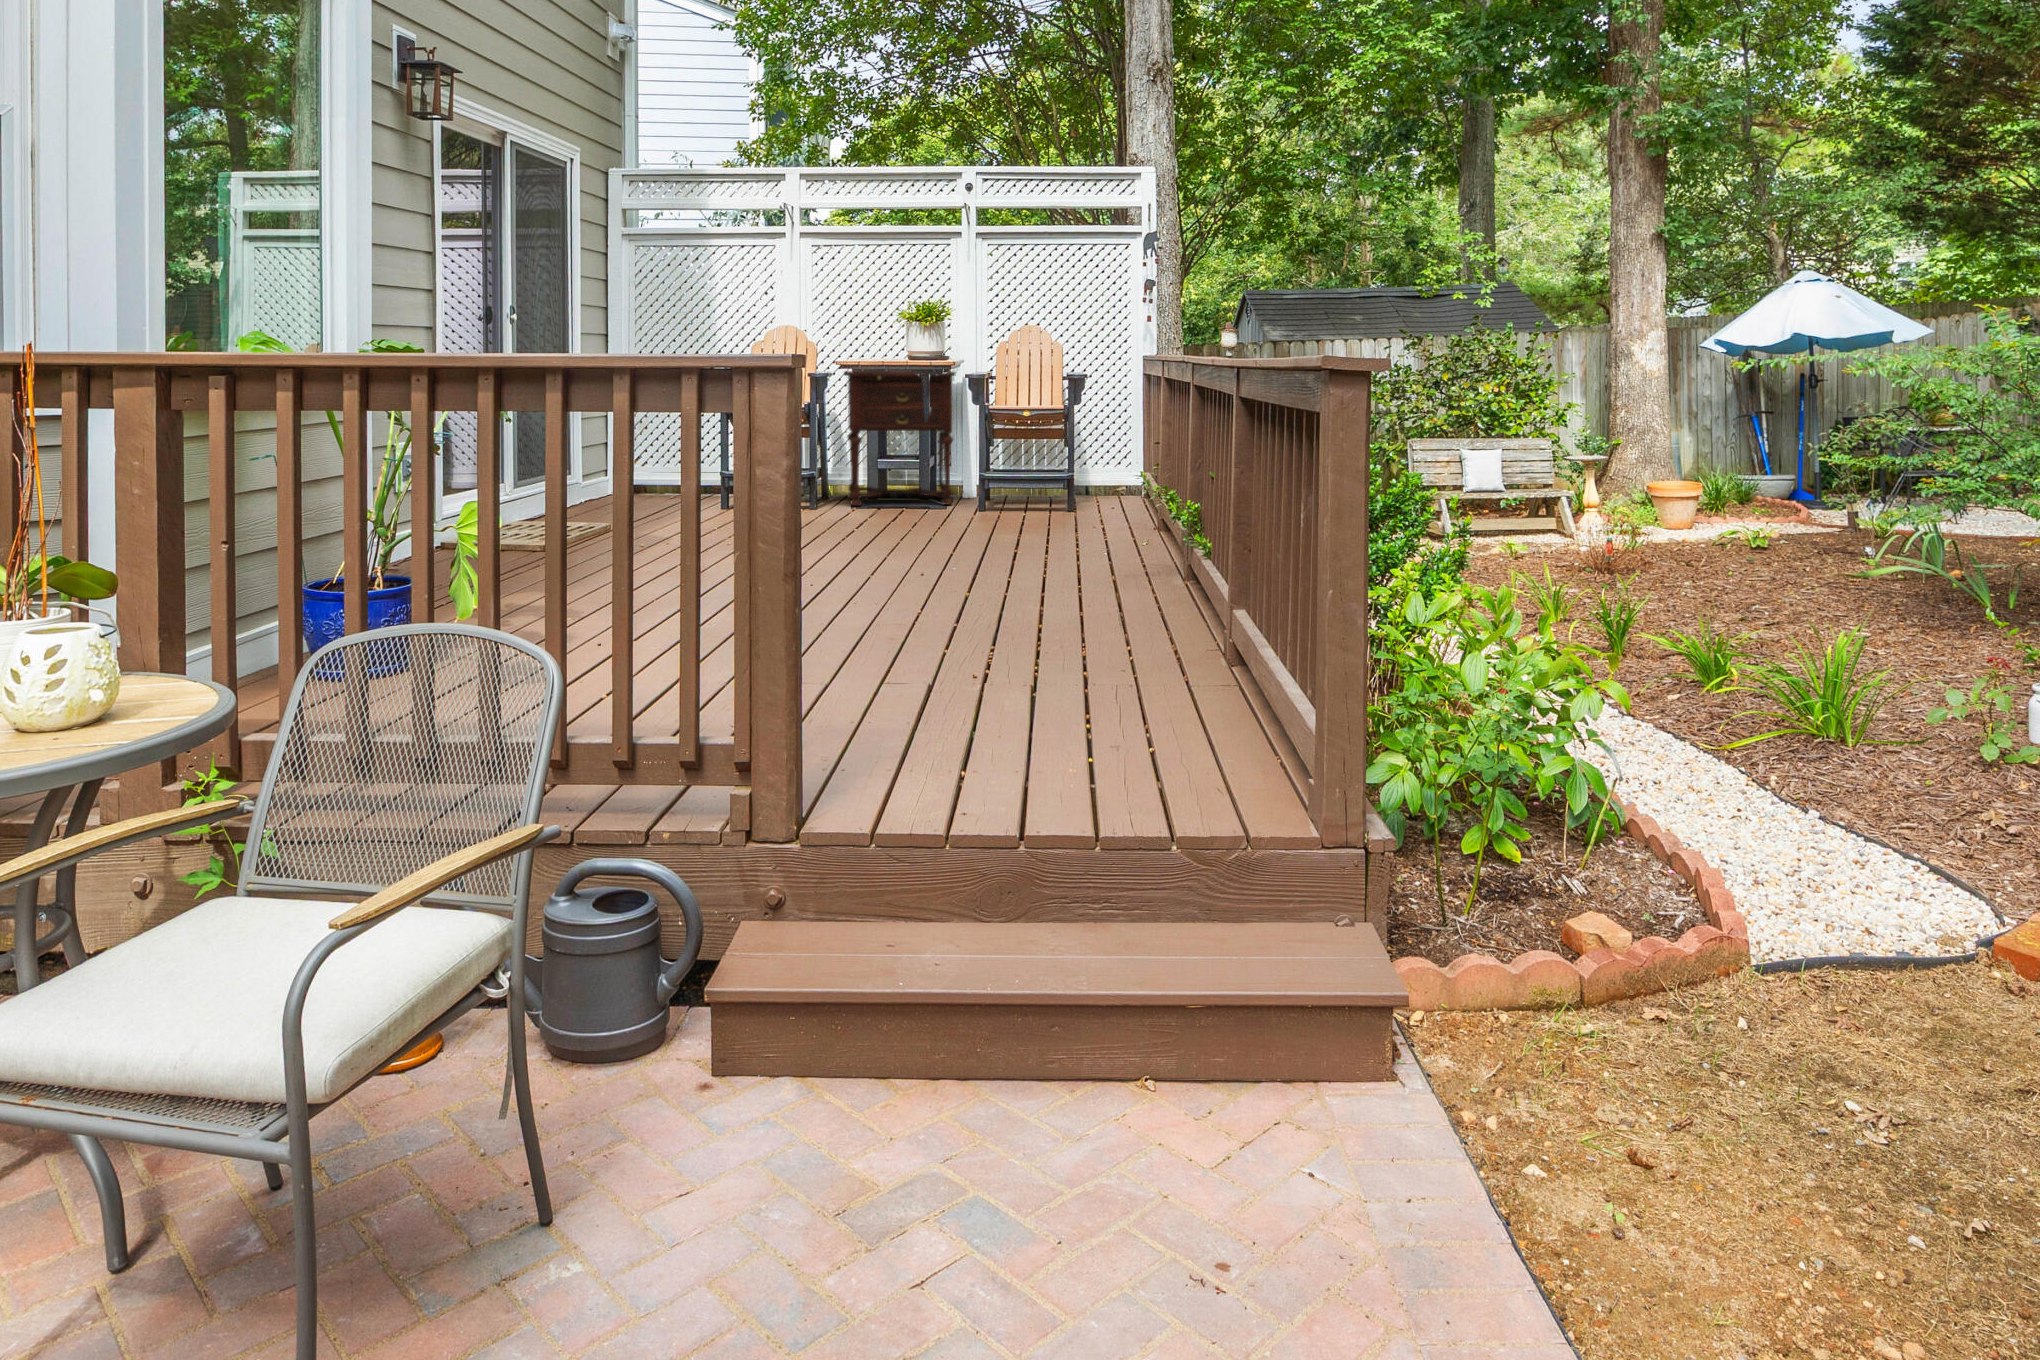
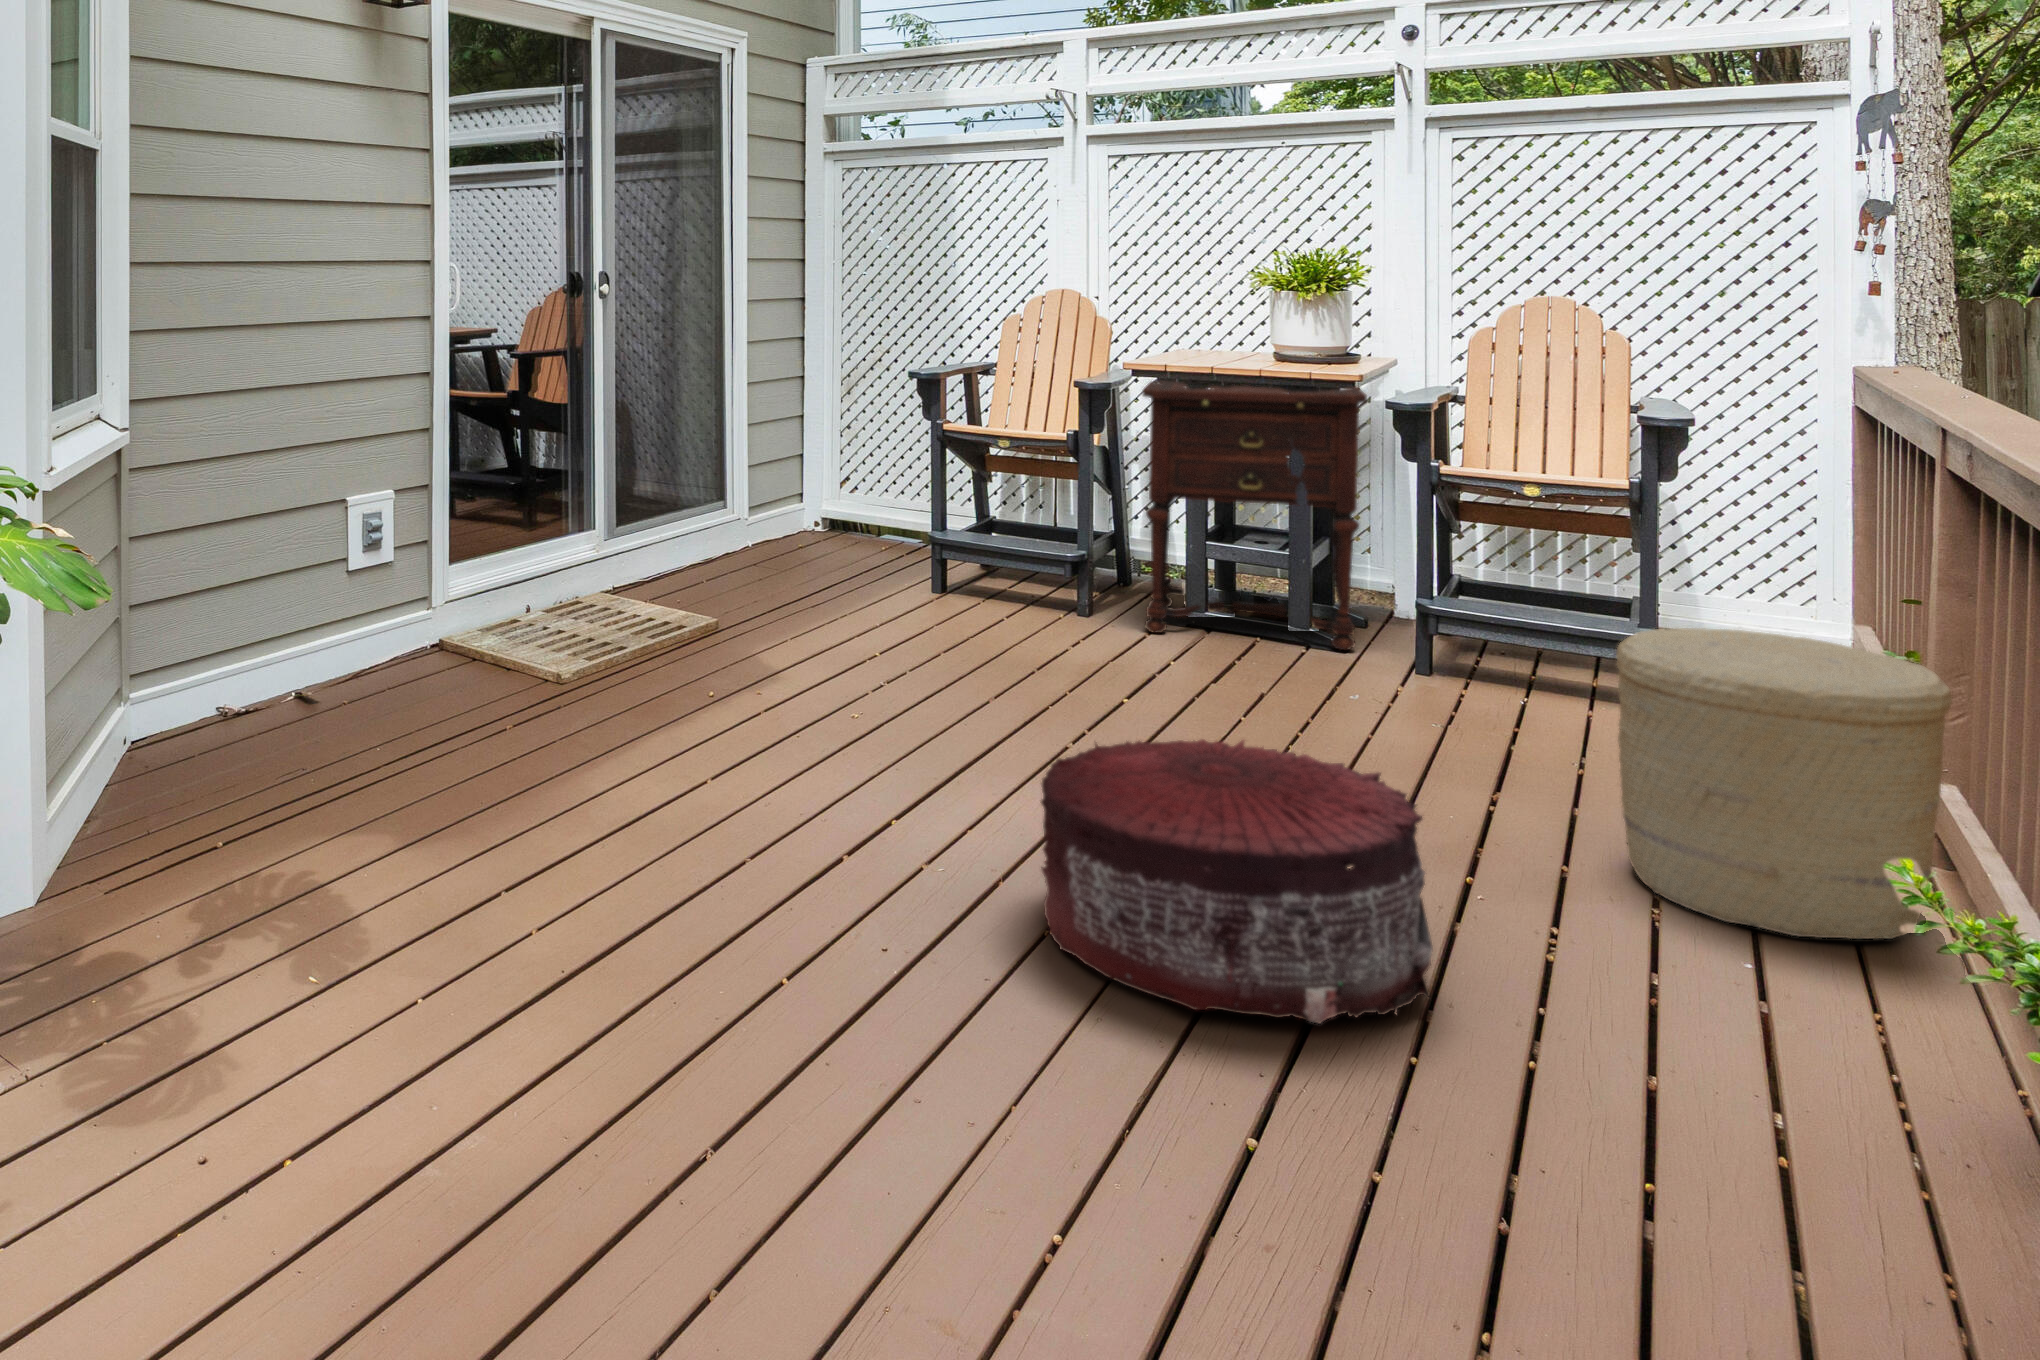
woven basket: none [1063,446,1164,549] -> present [1616,628,1952,939]
pouf: none [861,493,1010,578] -> present [1041,739,1433,1023]

